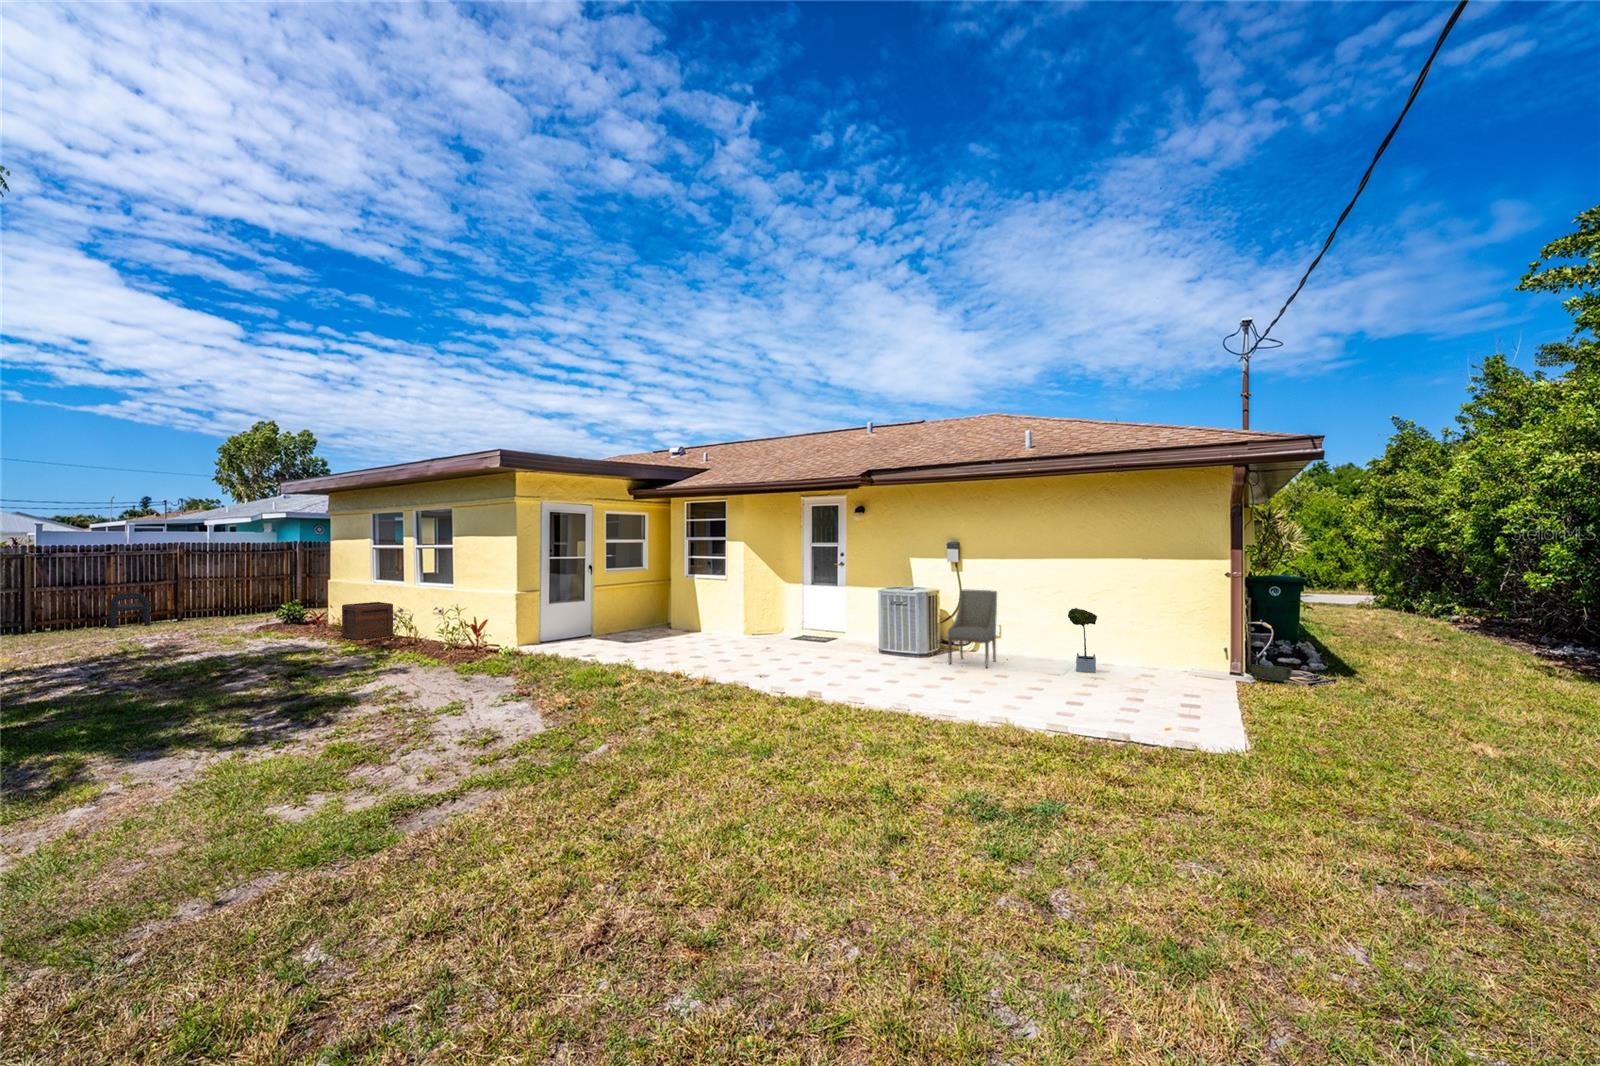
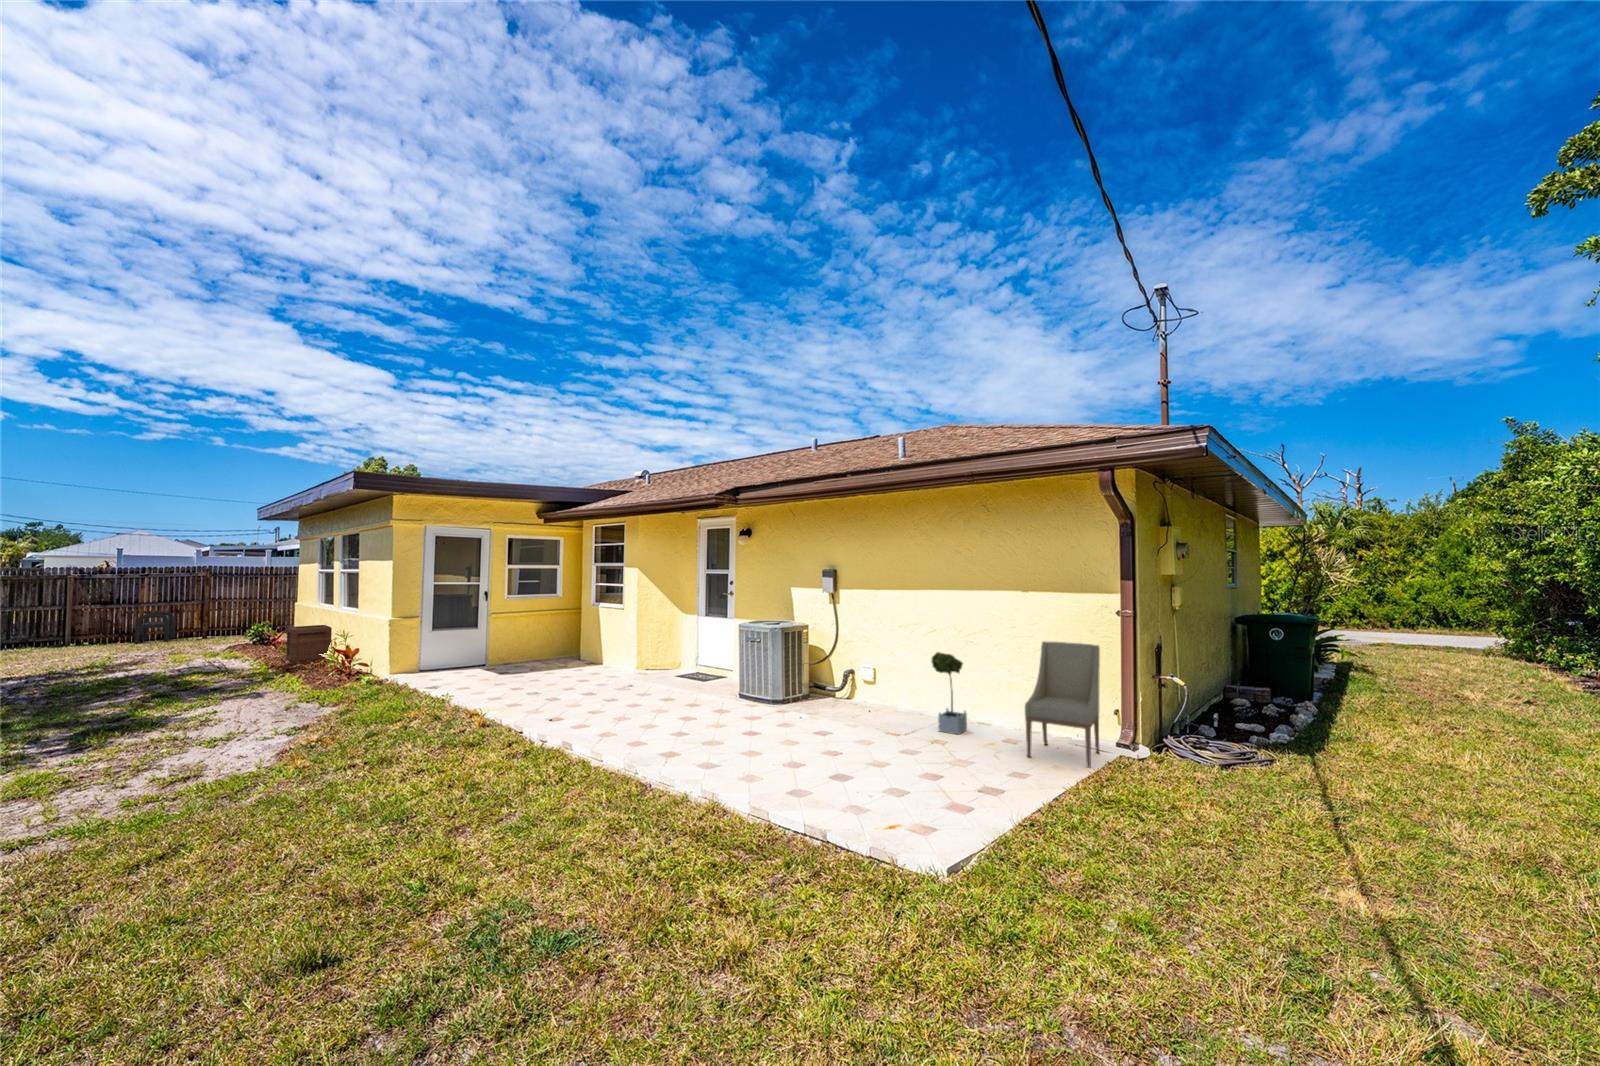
chair: present [948,590,997,668] -> present [1025,641,1100,768]
woven basket: present [1248,664,1293,681] -> none [1151,733,1208,762]

